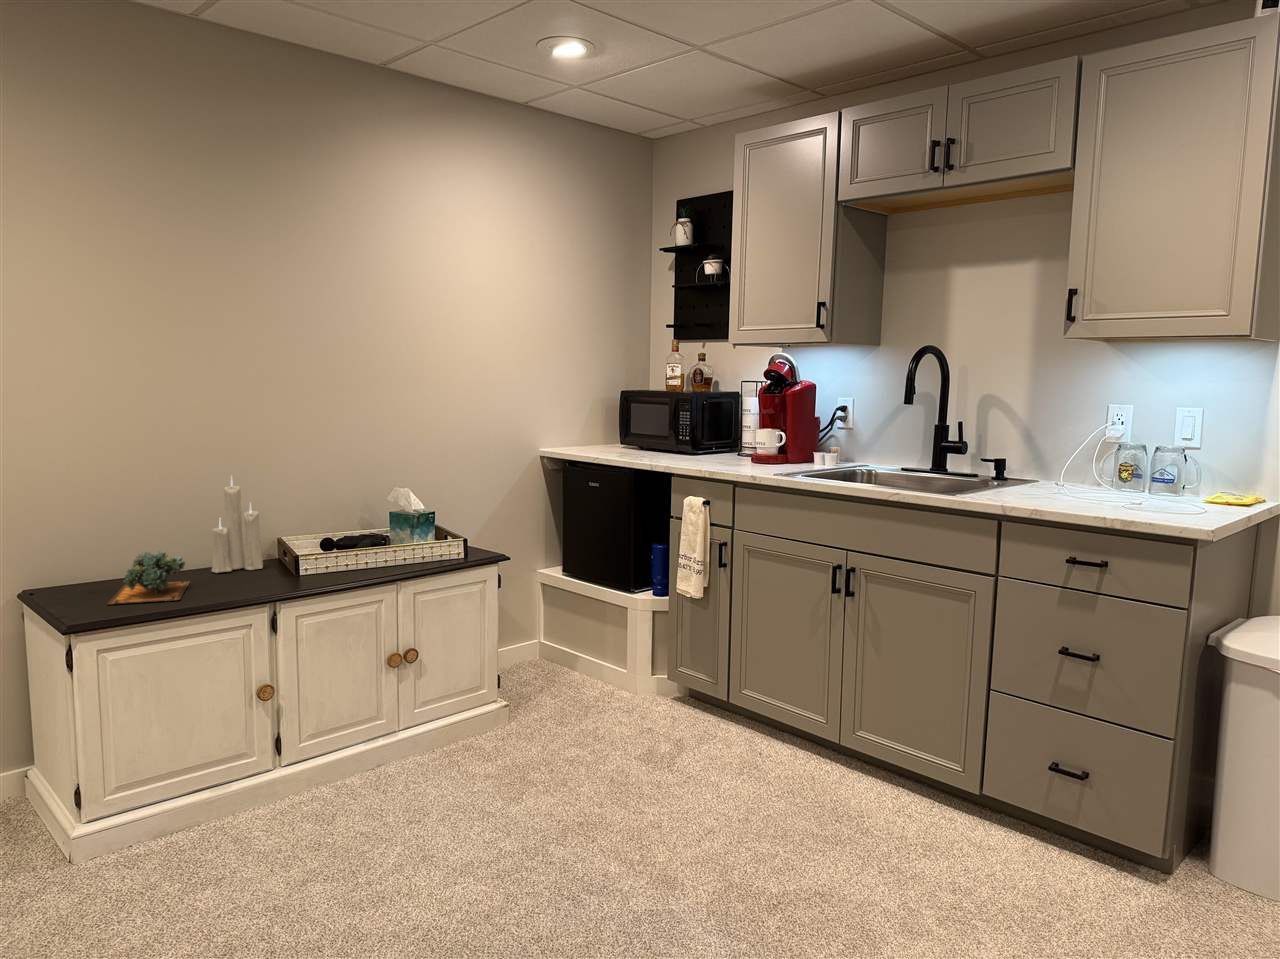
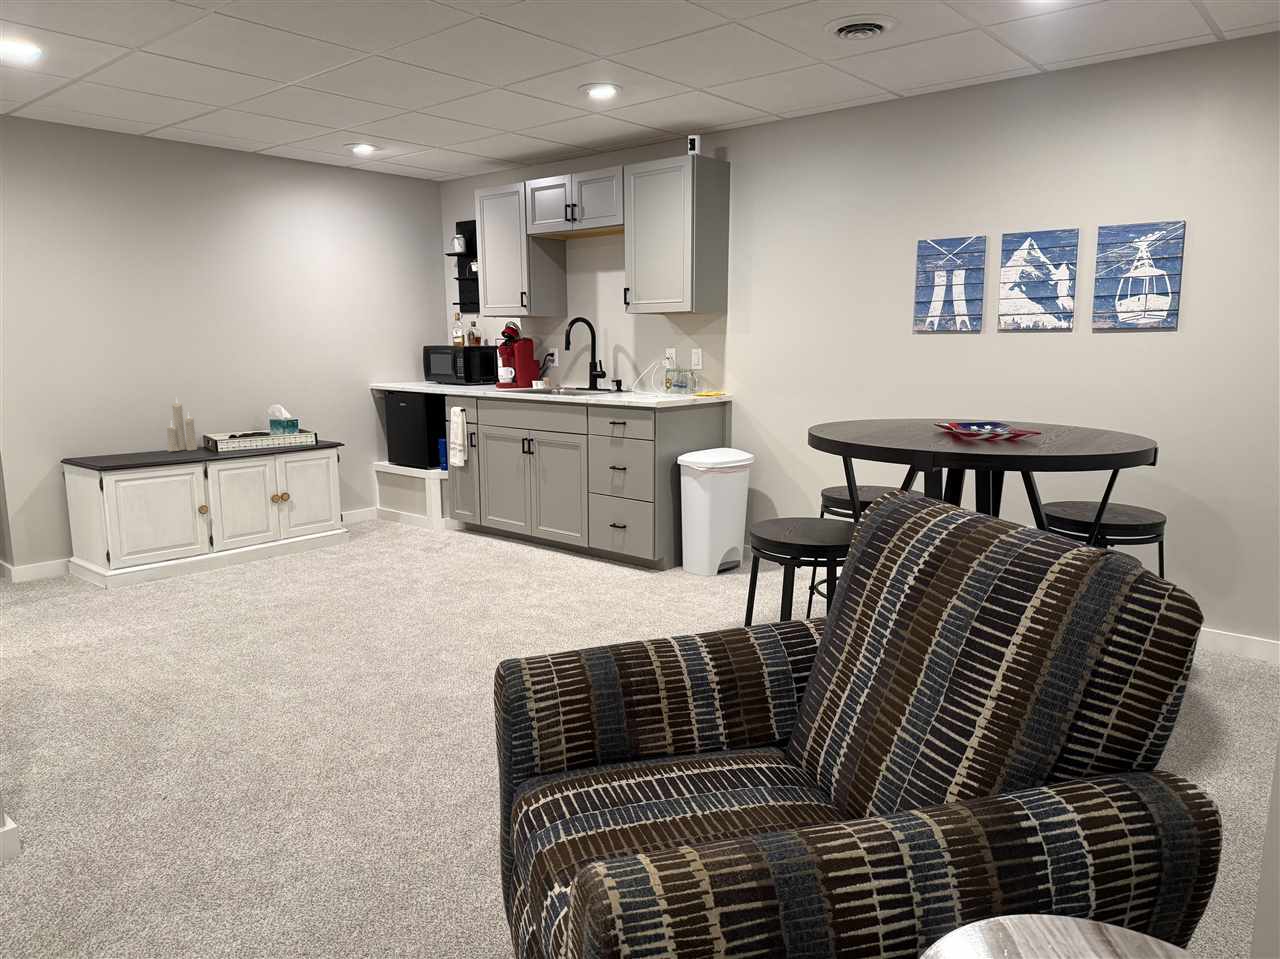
succulent plant: present [108,552,190,605] -> none [115,436,157,462]

